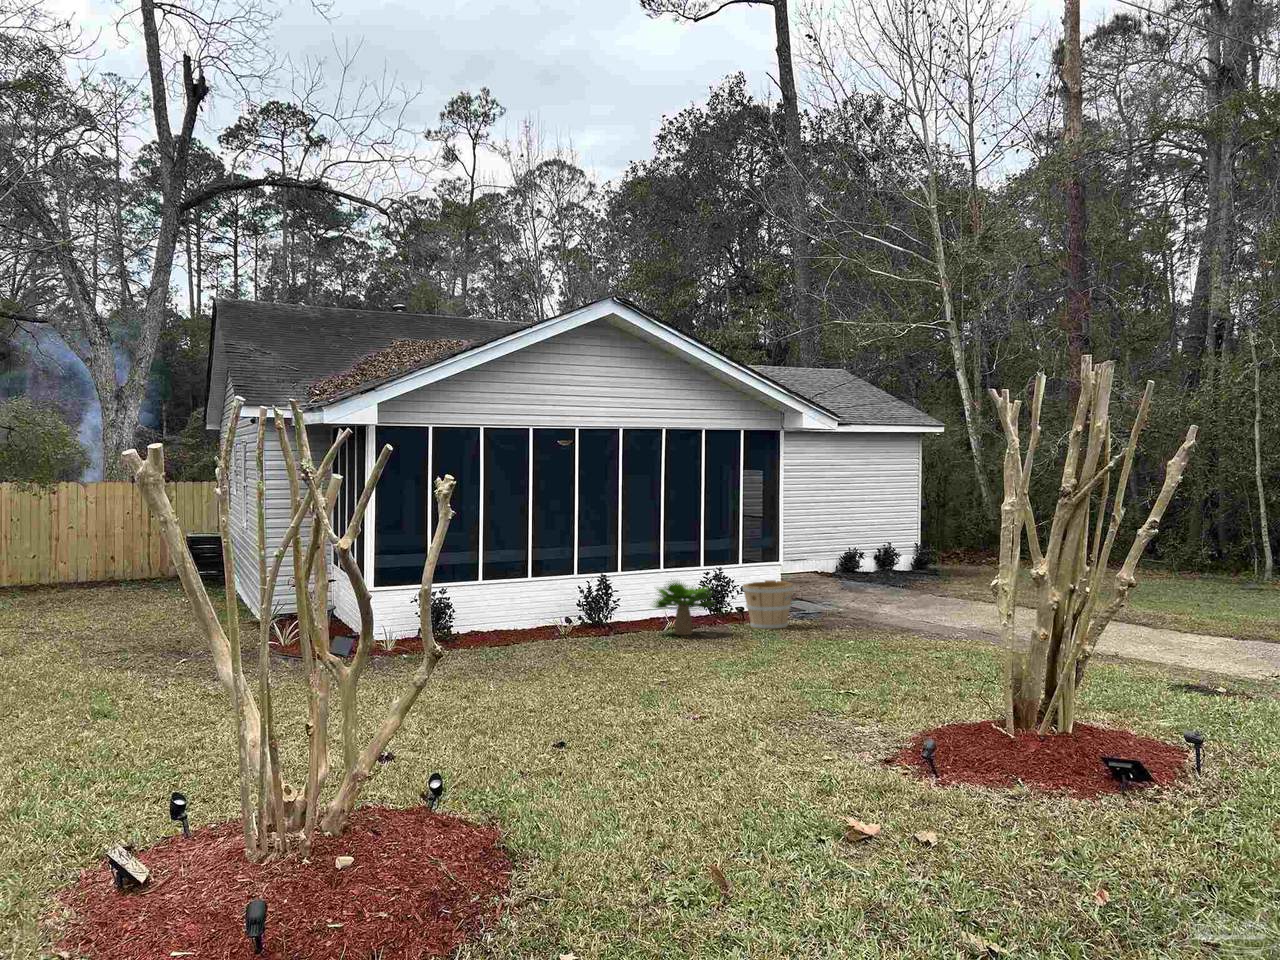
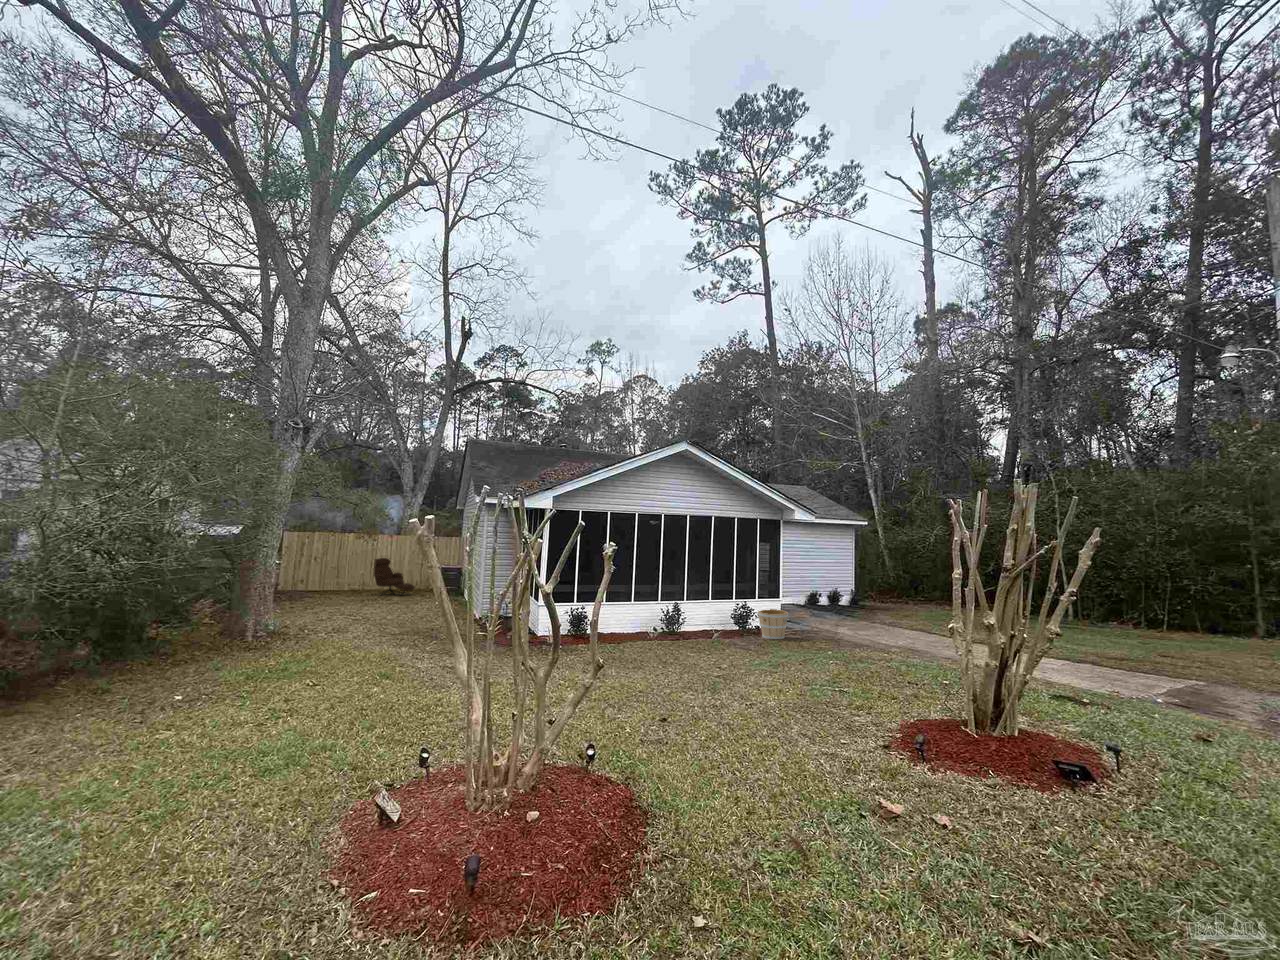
lounge chair: none [59,525,140,593] -> present [374,558,415,595]
potted plant: present [653,582,714,635] -> none [703,605,745,642]

